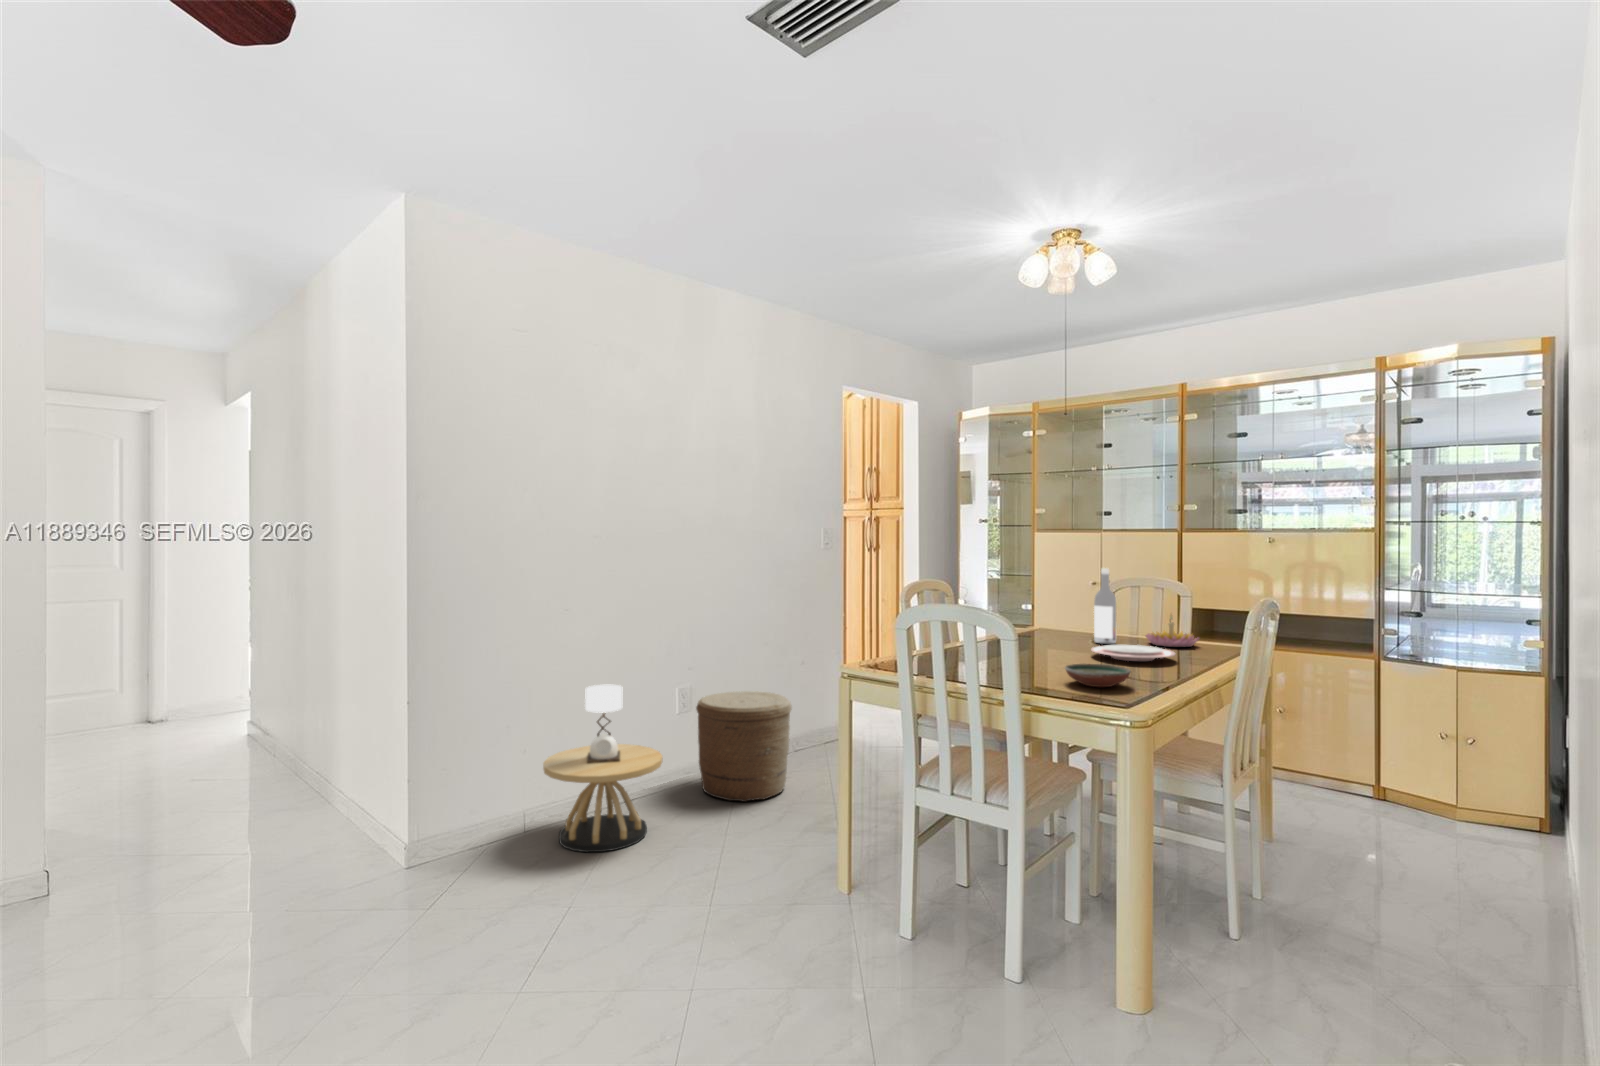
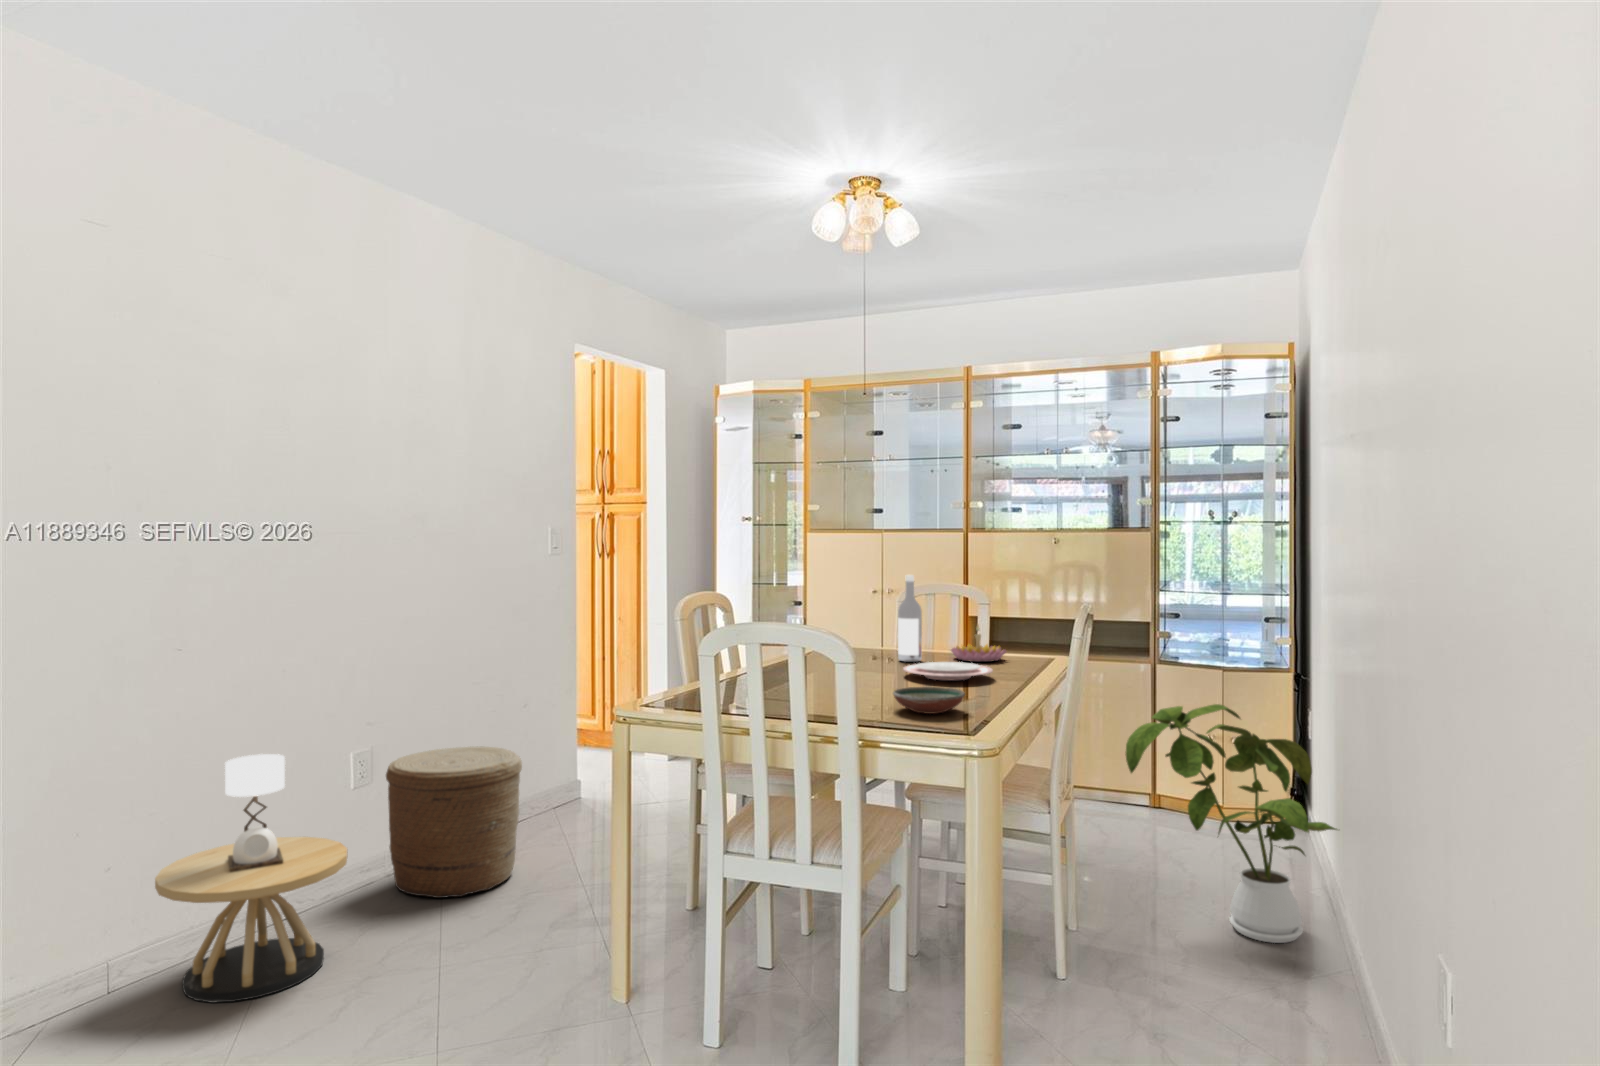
house plant: none [1316,699,1559,945] -> present [1125,704,1337,943]

